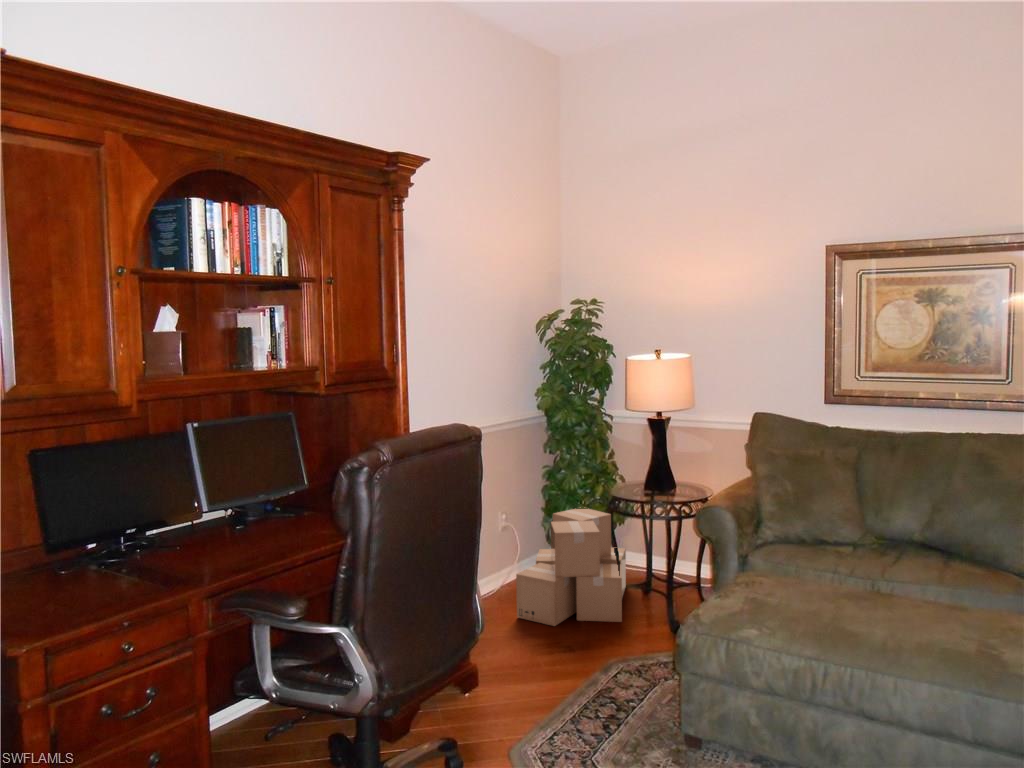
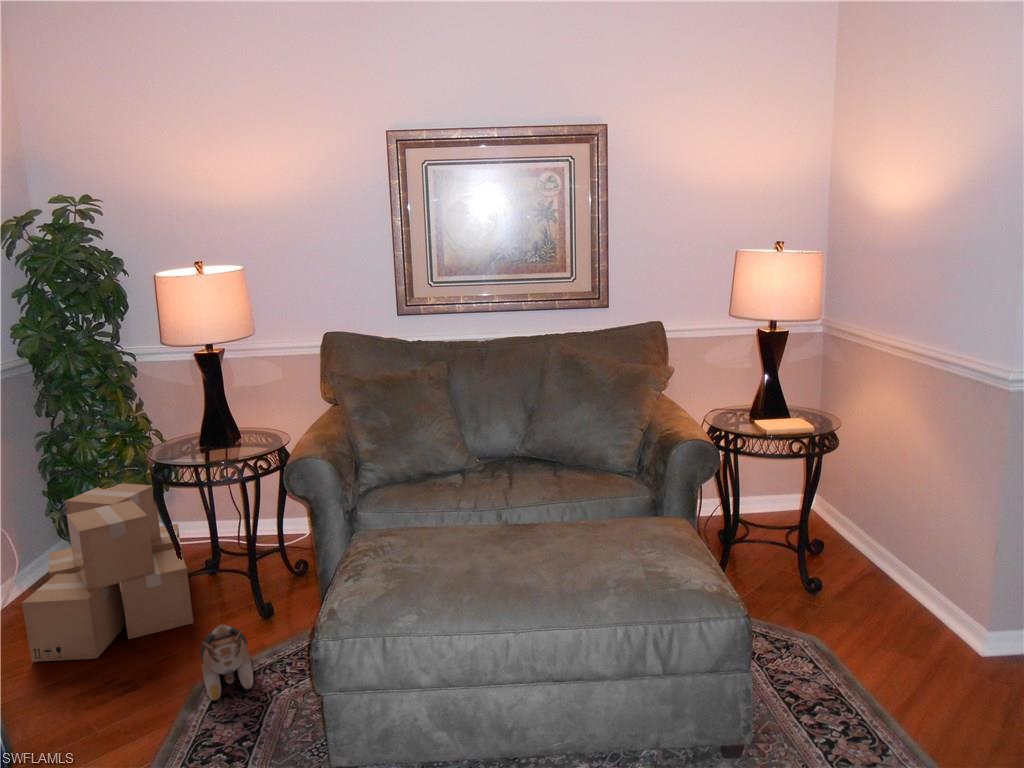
plush toy: none [614,615,653,673] -> present [201,624,253,701]

